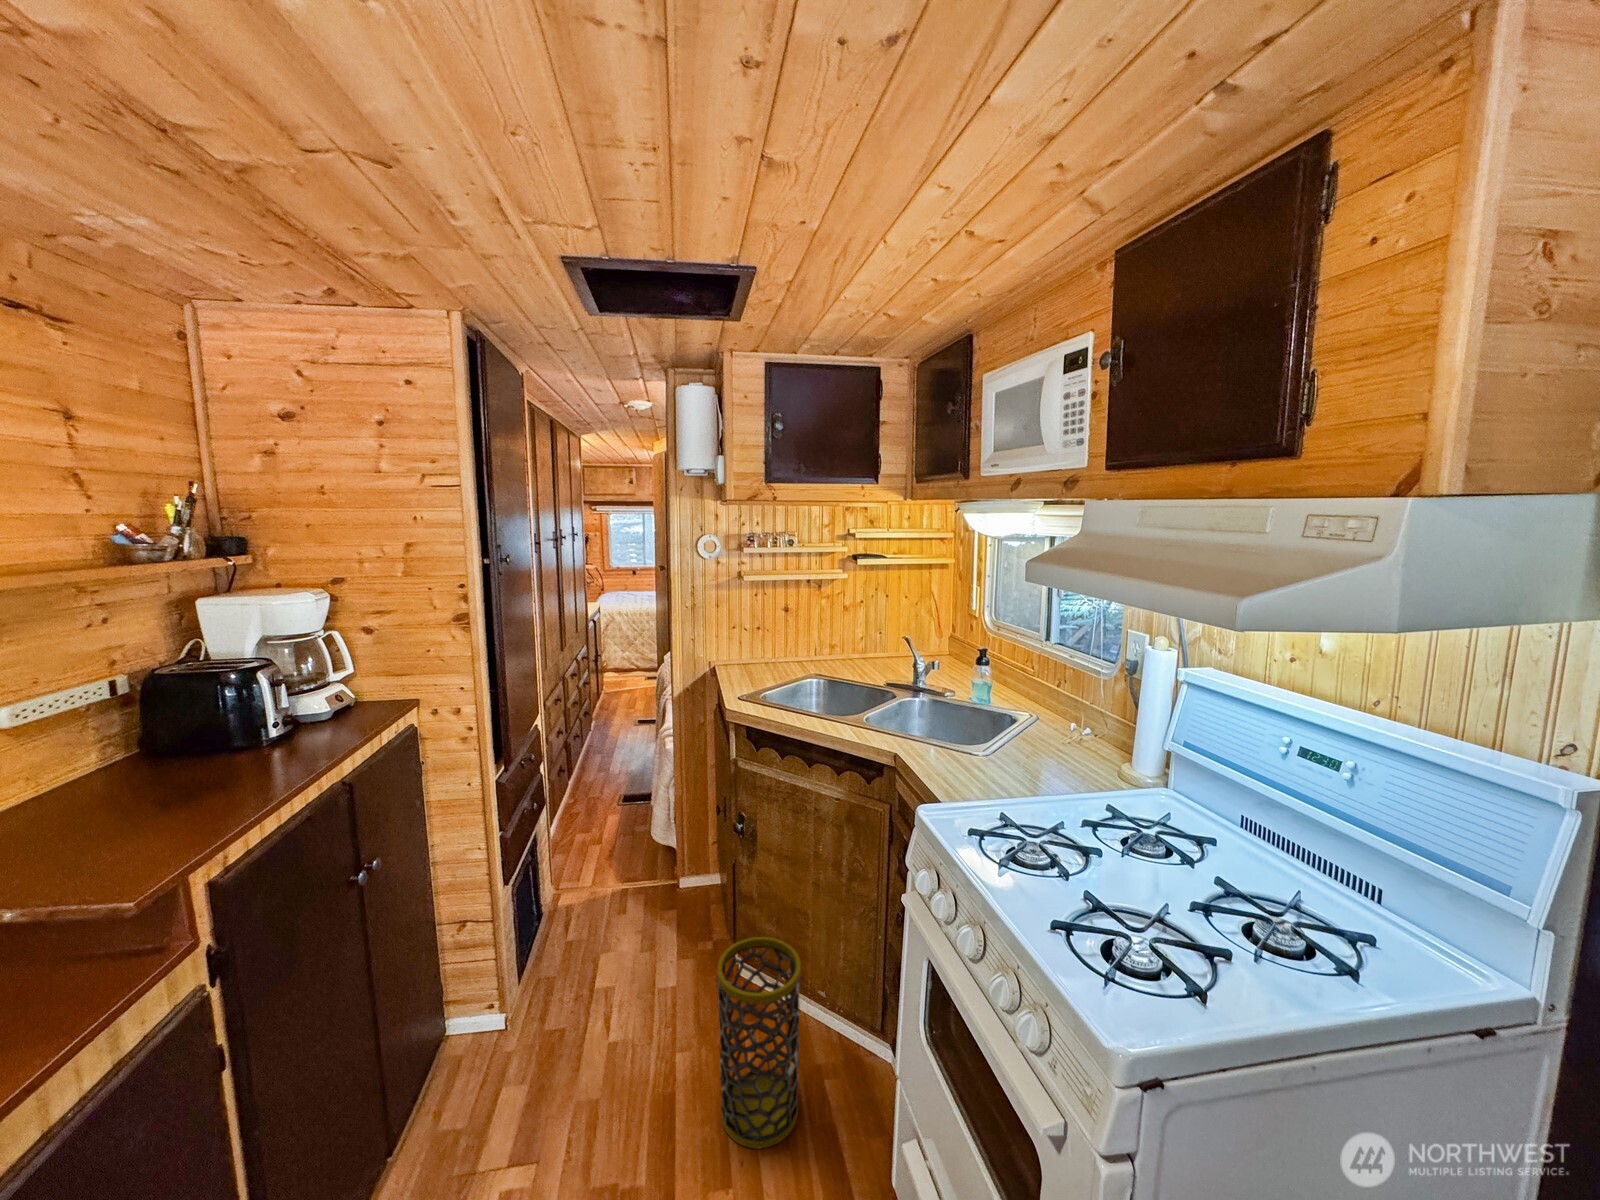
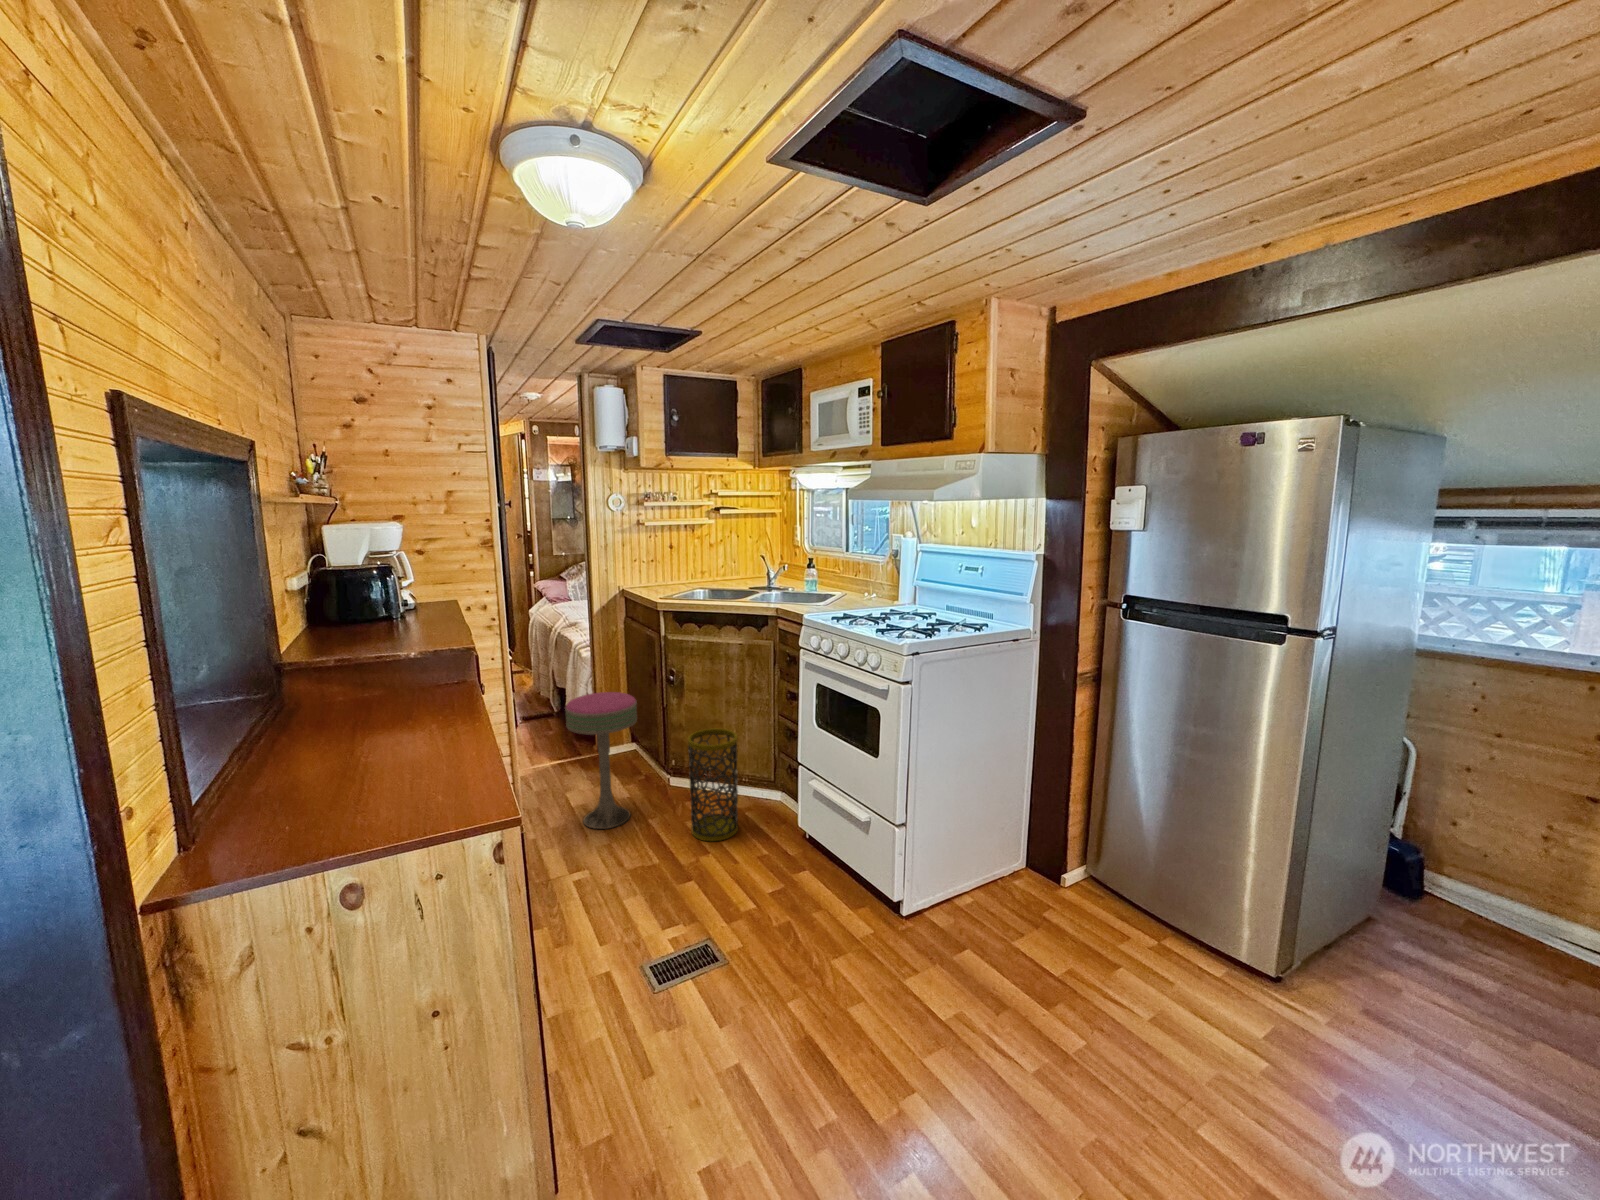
bar stool: none [567,831,674,1049] -> present [565,692,637,829]

